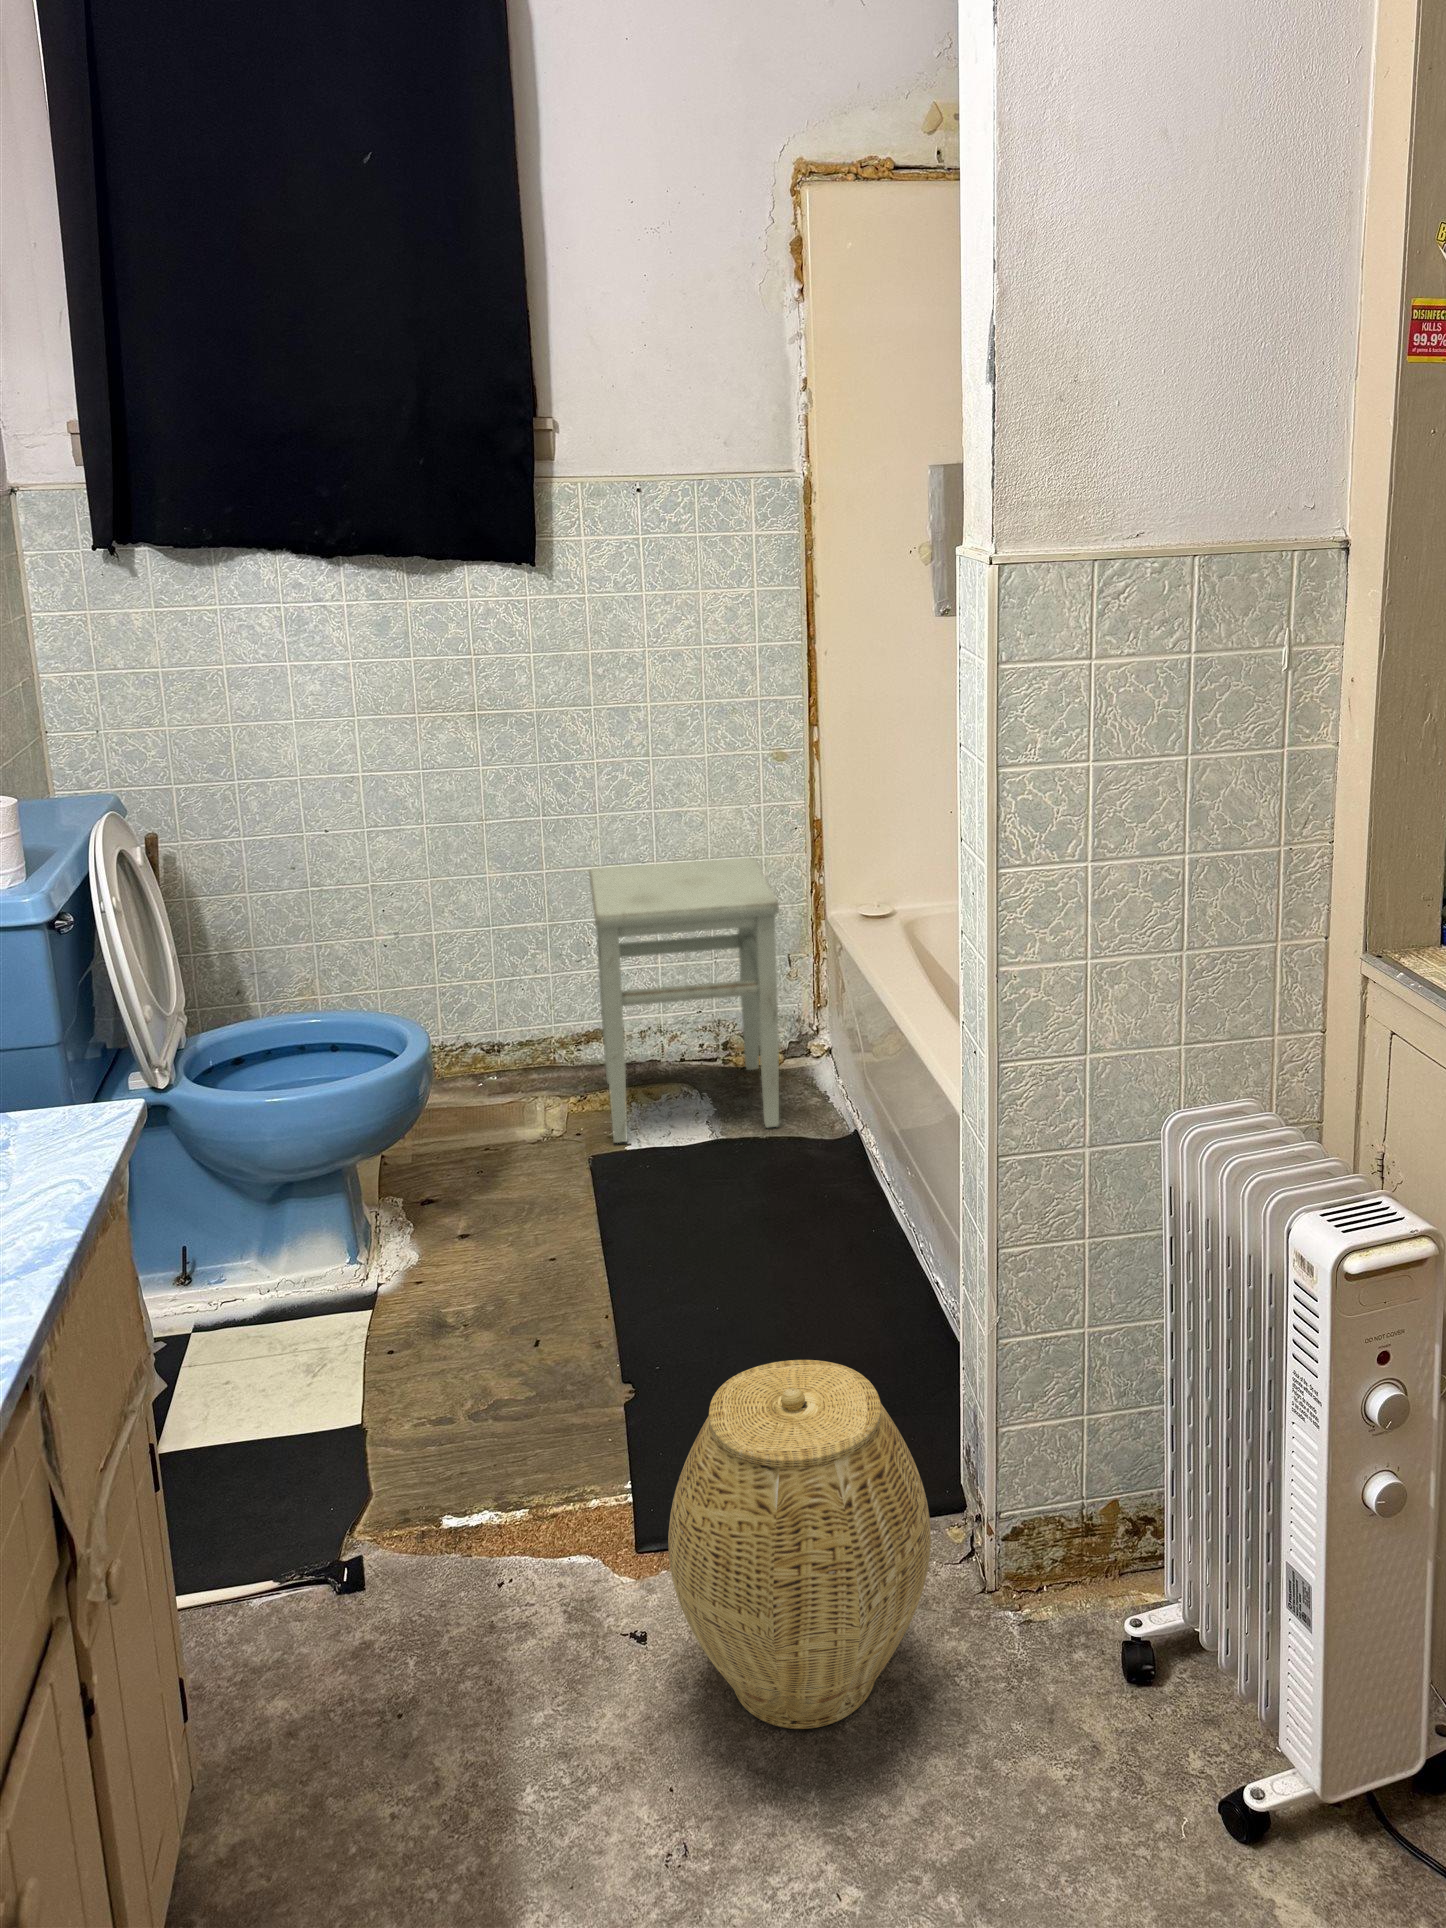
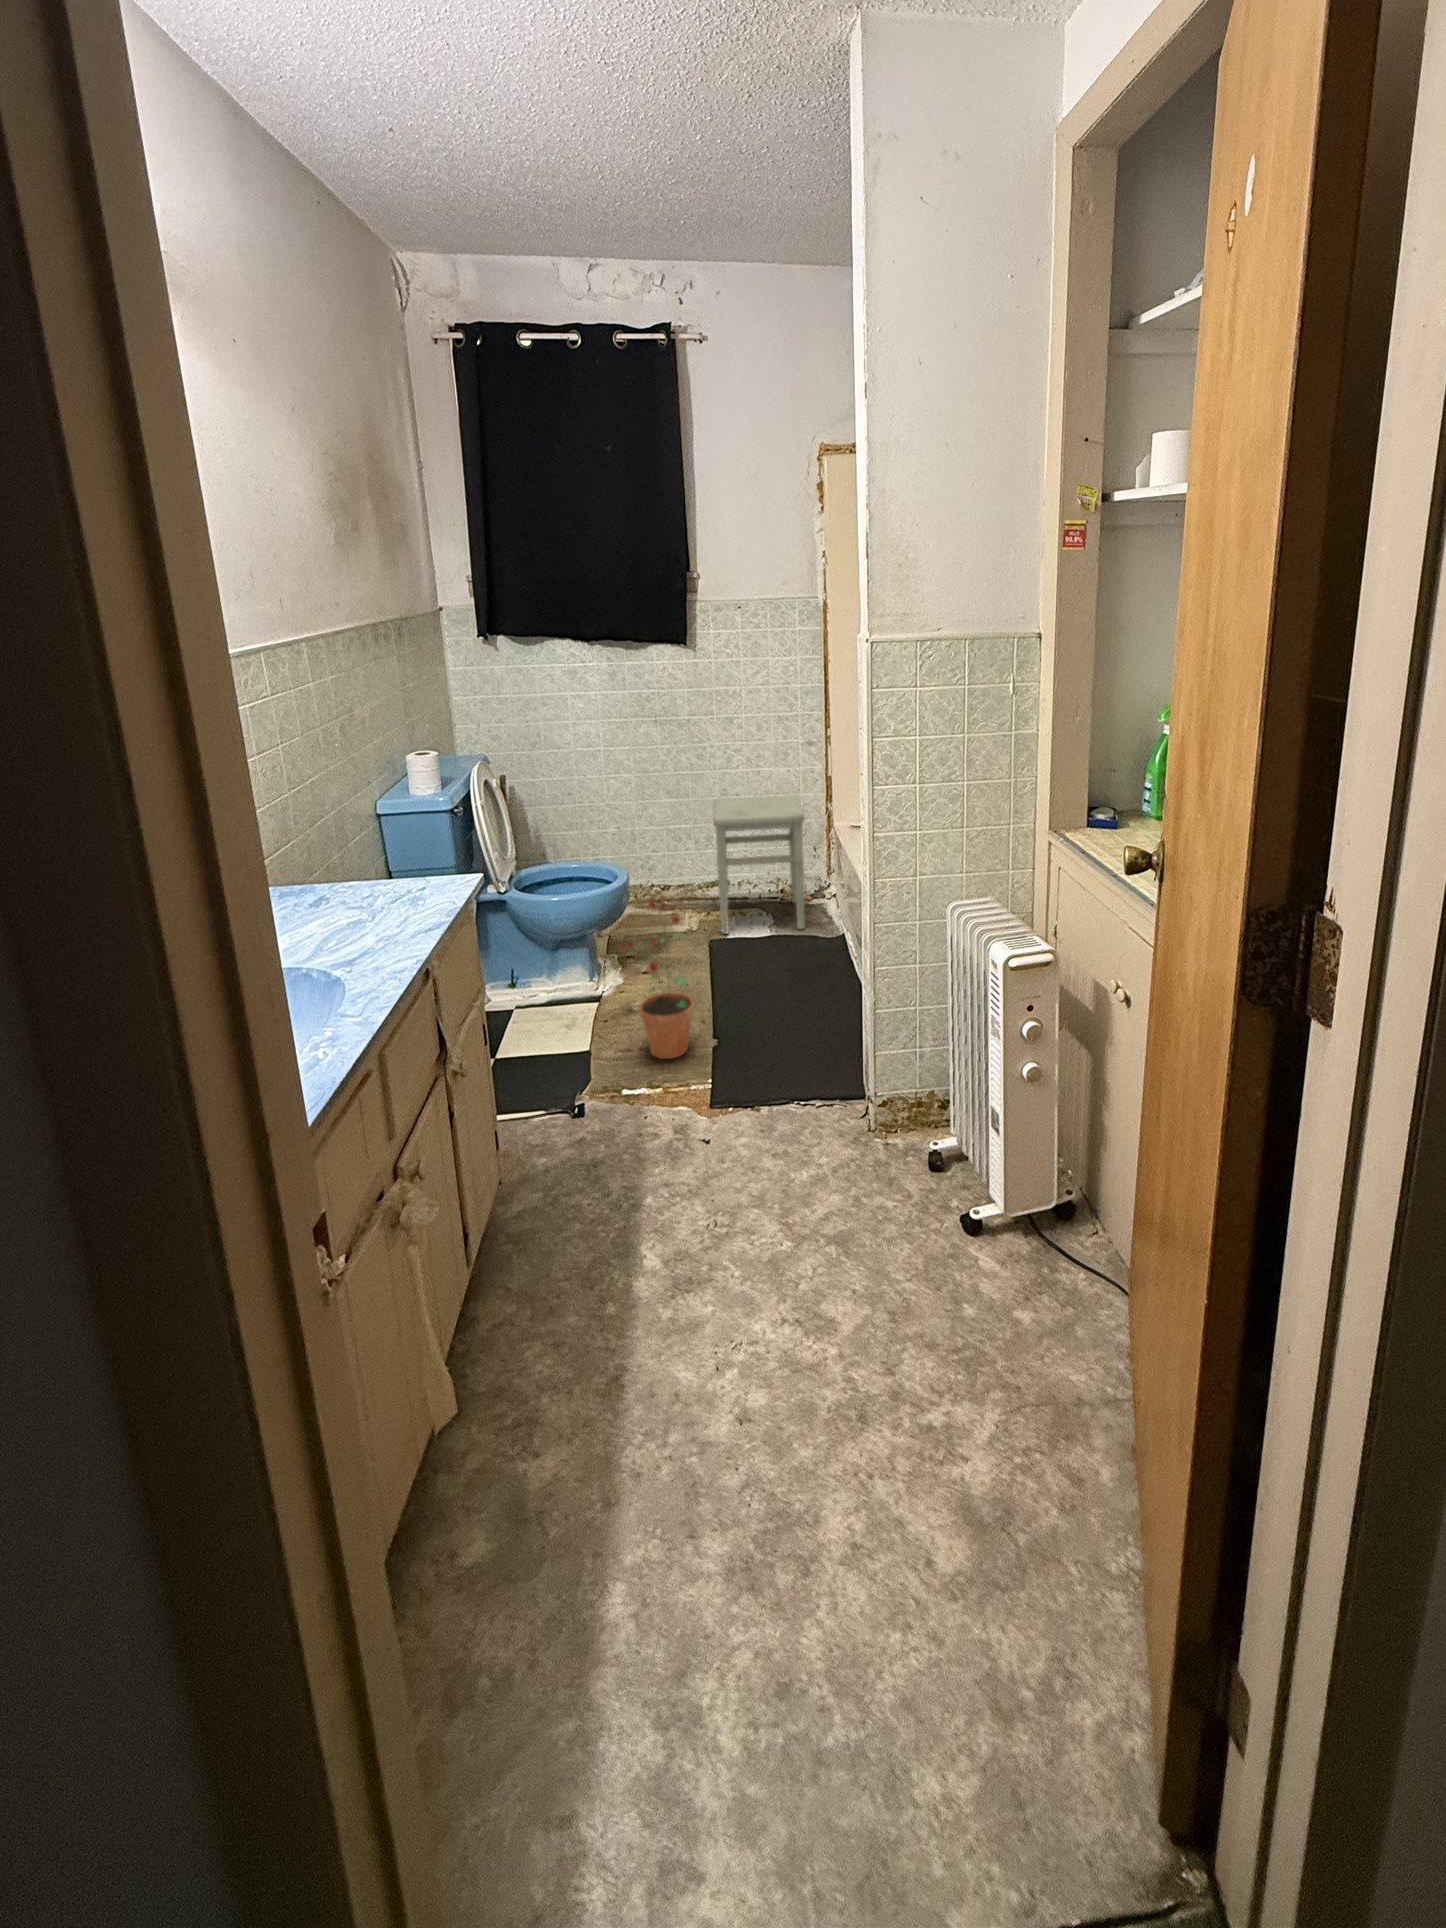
potted plant: none [419,1091,588,1437] -> present [620,898,694,1059]
woven basket: present [668,1360,931,1729] -> none [717,1015,838,1181]

